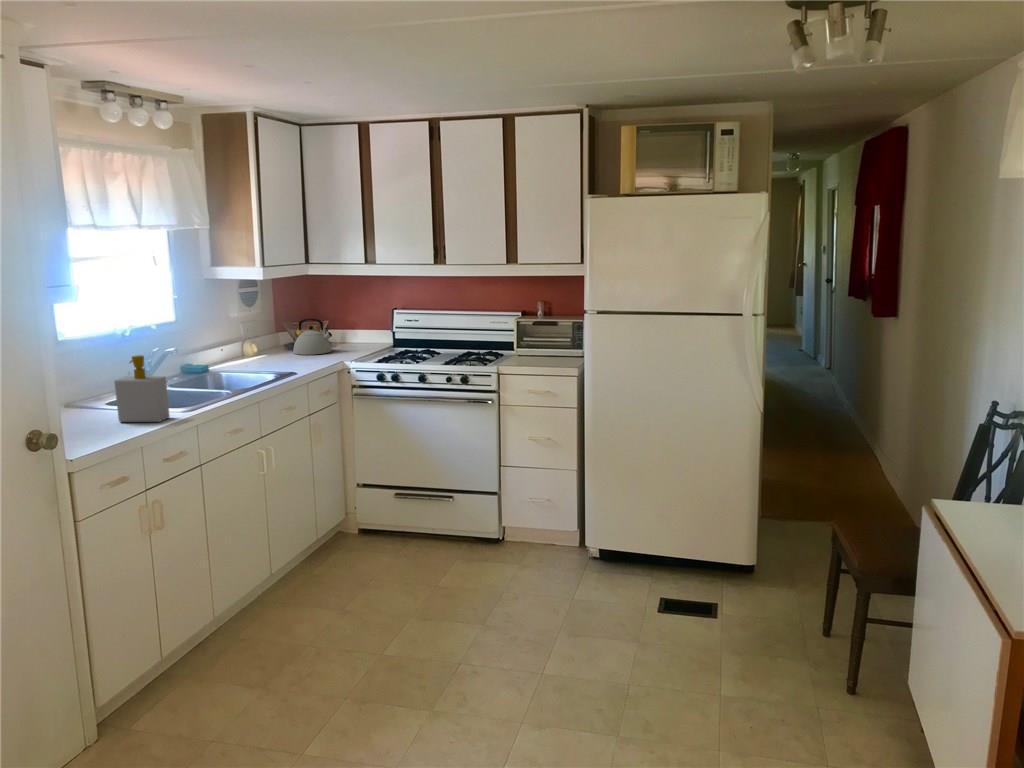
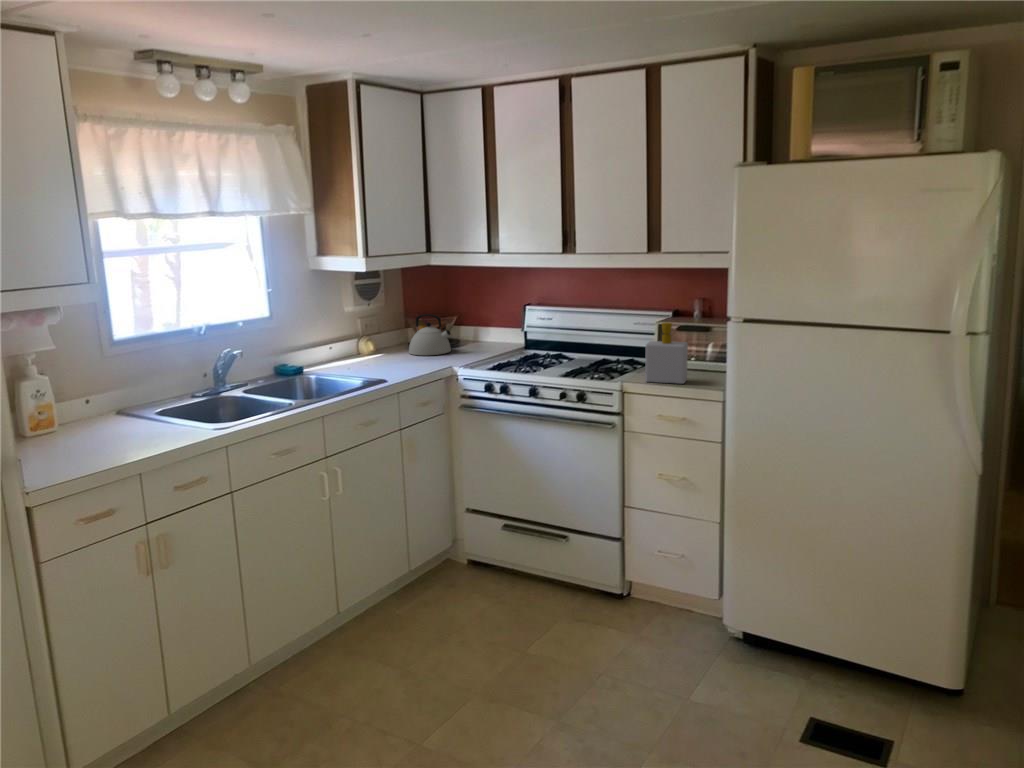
soap bottle: present [114,355,170,422] -> present [645,322,688,384]

